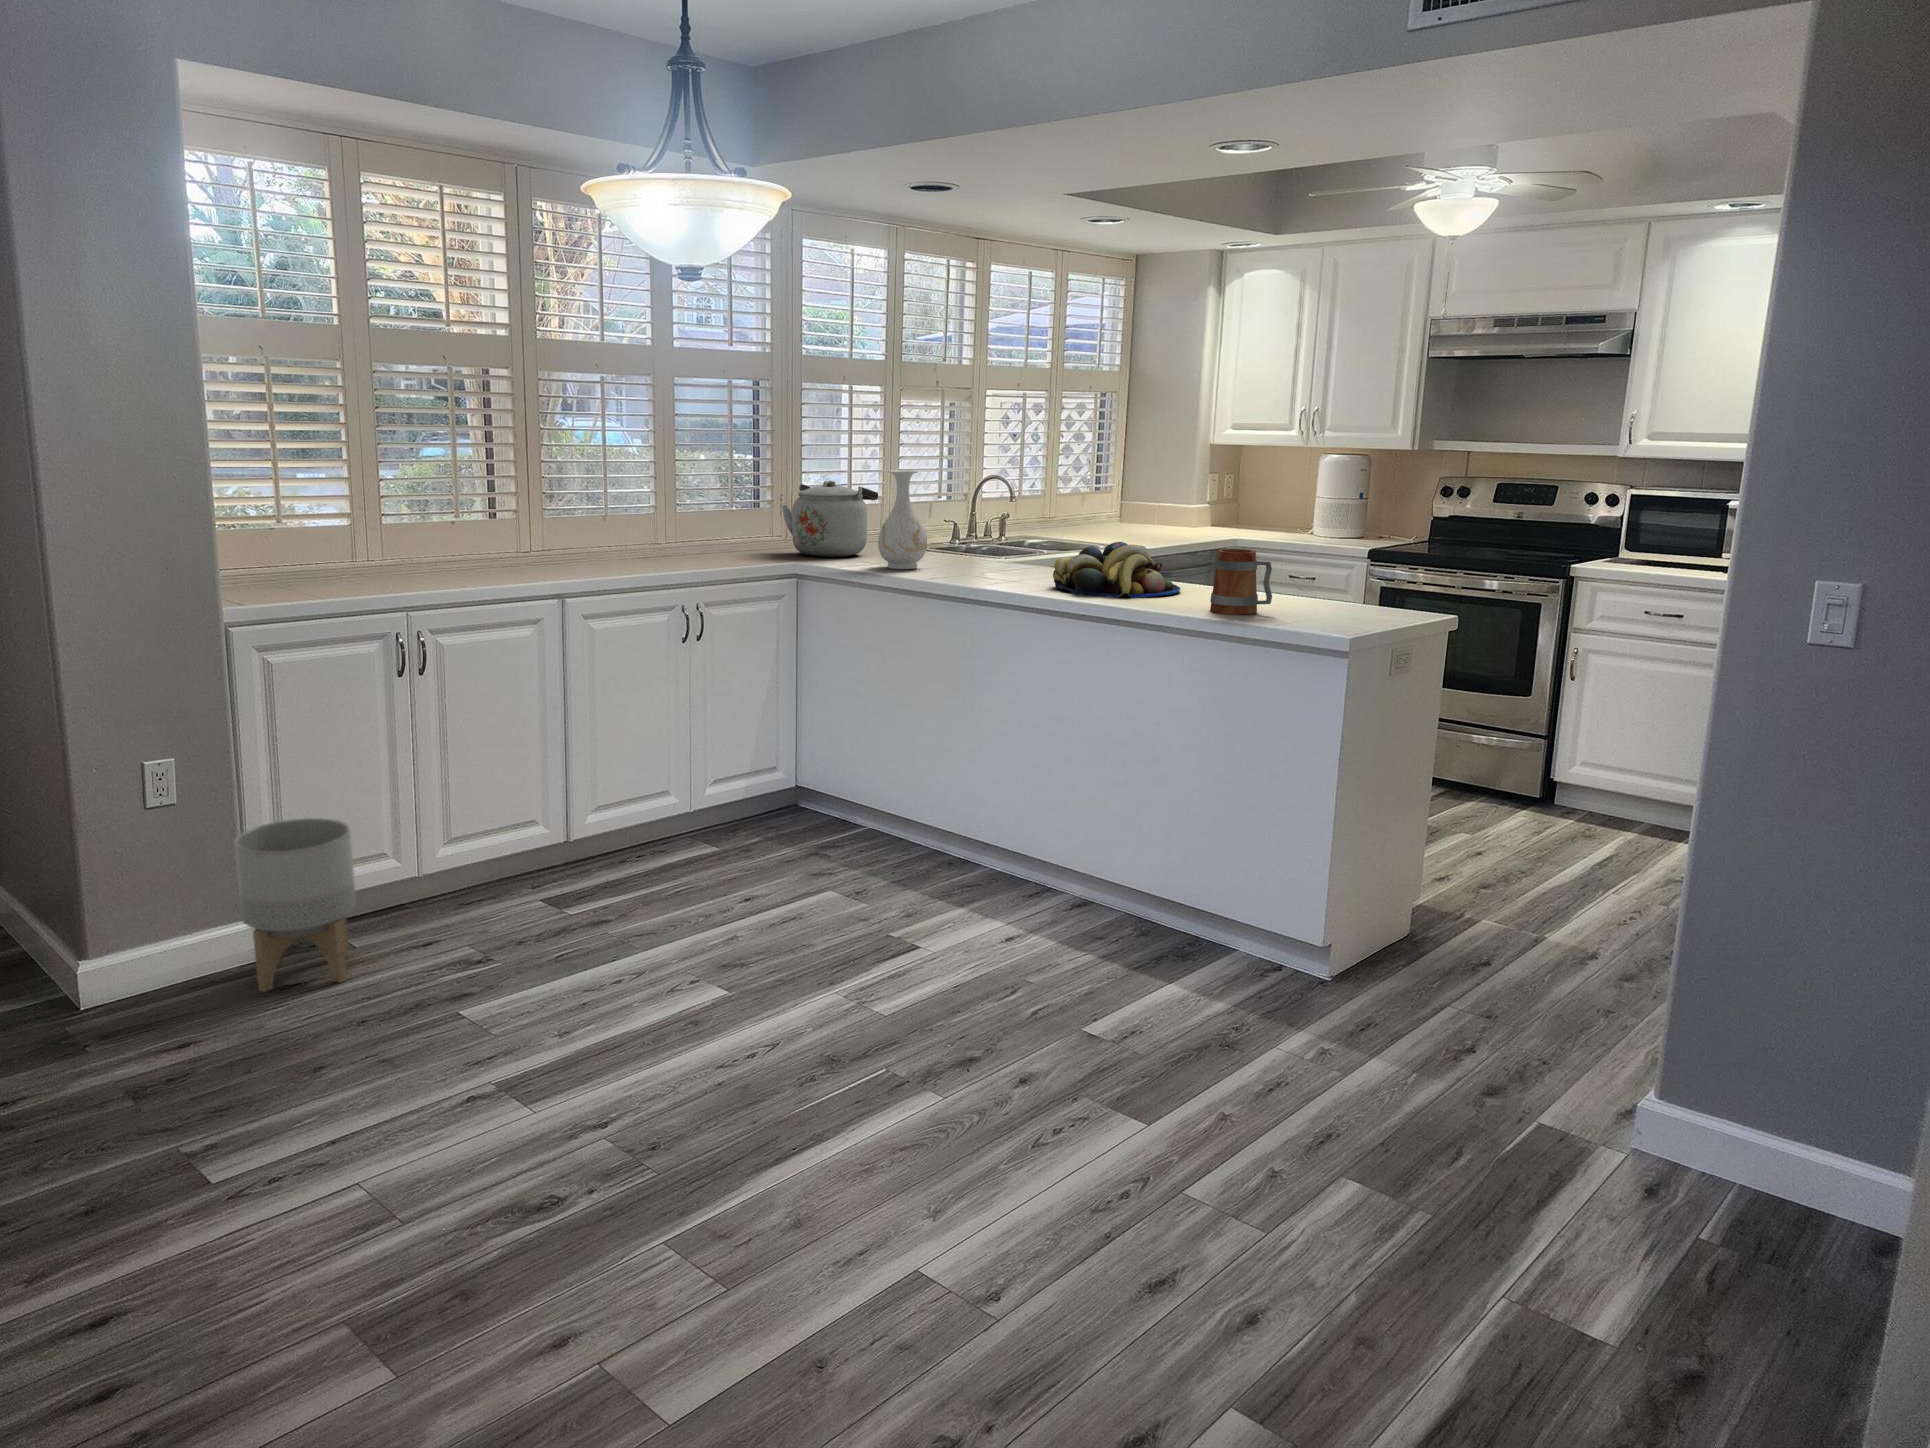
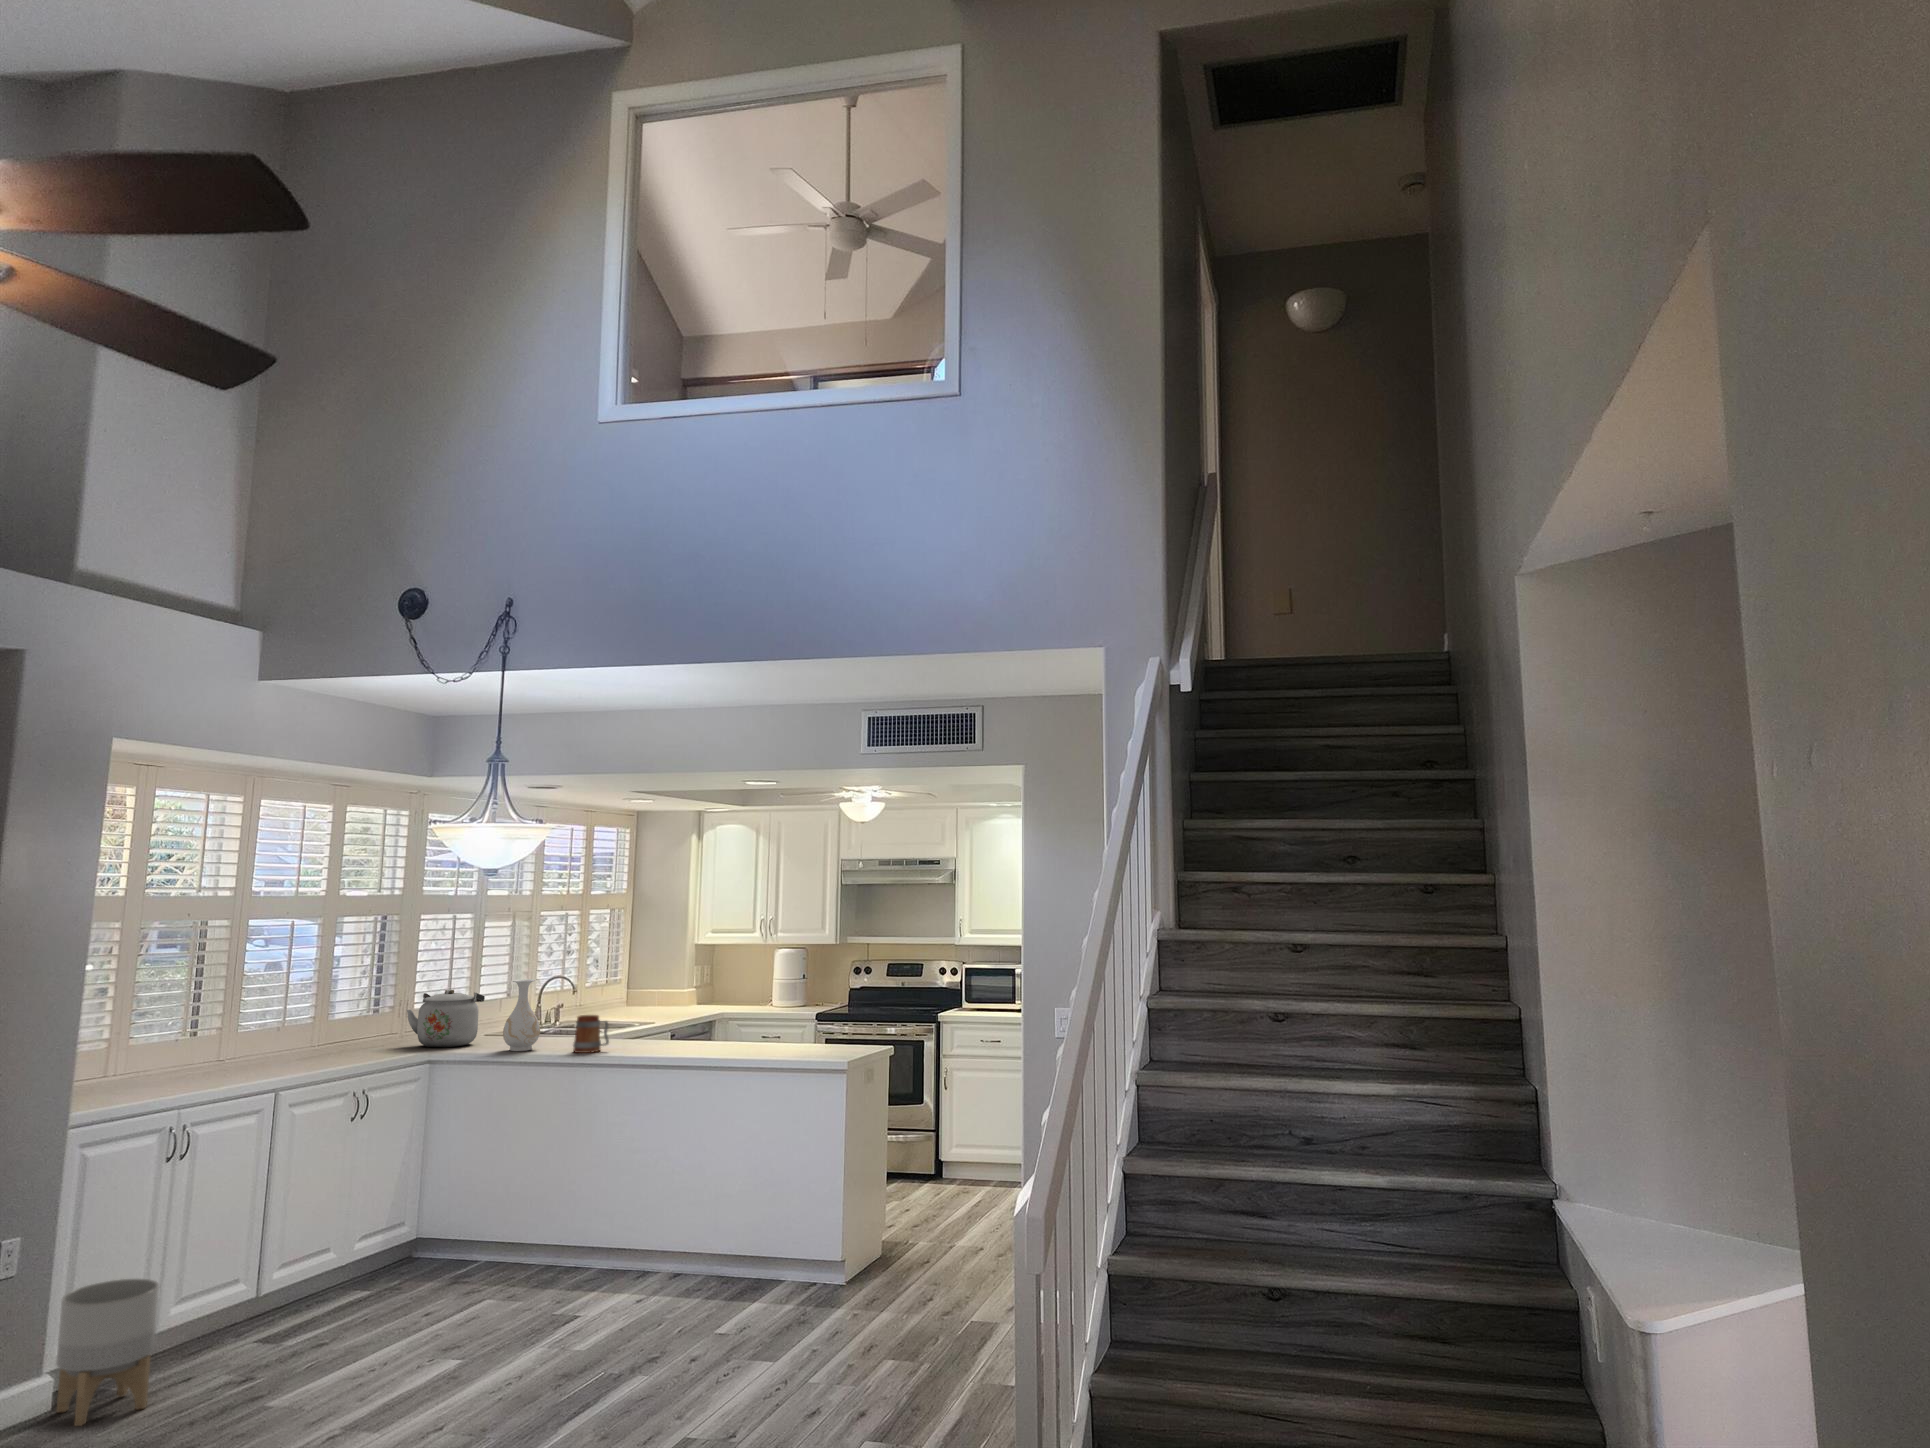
fruit bowl: present [1053,542,1180,598] -> none [645,1020,729,1058]
mug: present [1210,549,1272,615] -> present [573,1015,609,1053]

